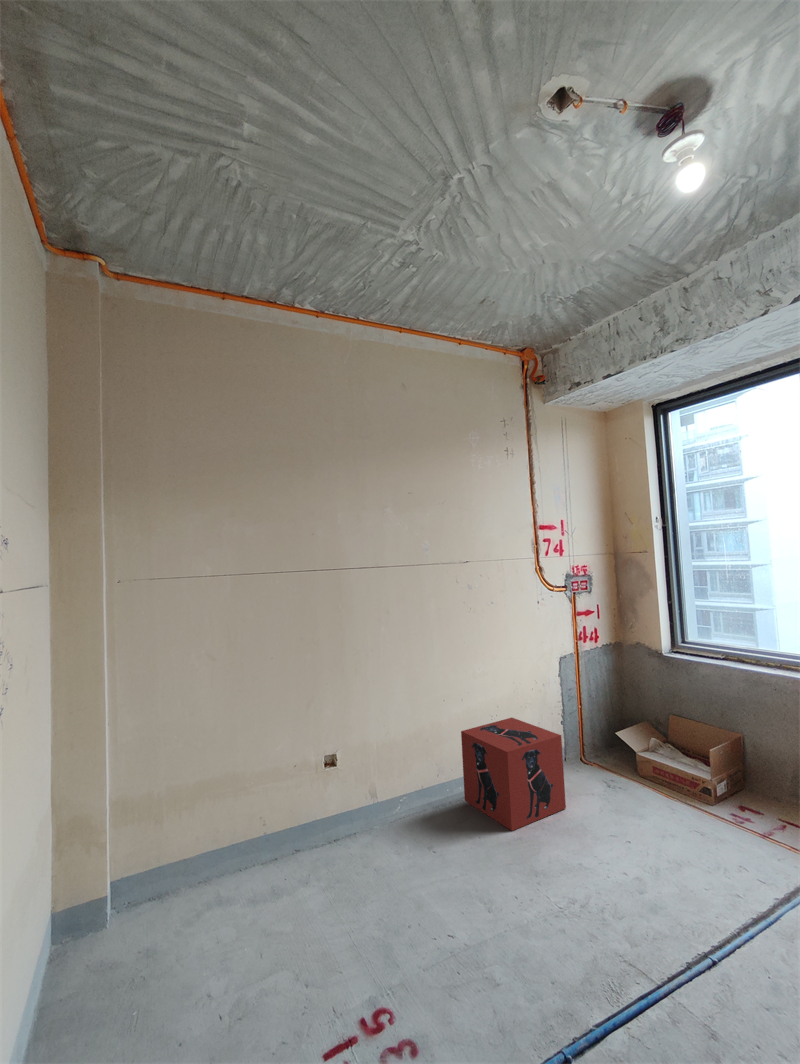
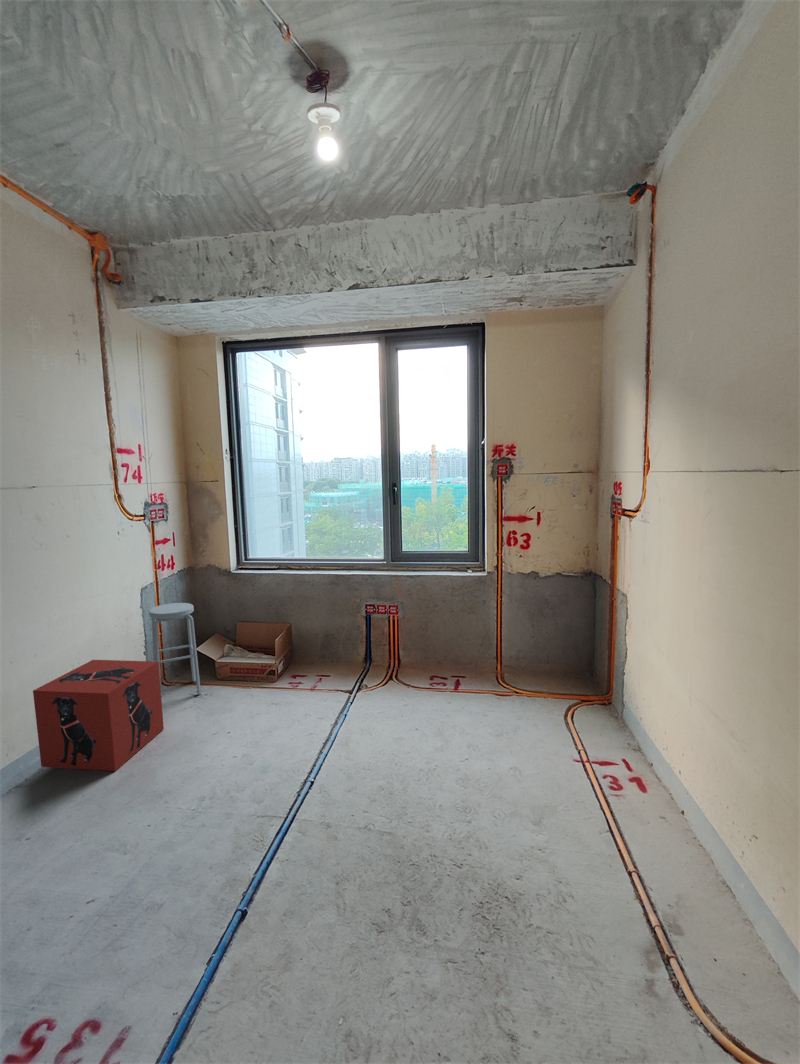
stool: none [565,678,615,786] -> present [149,603,201,695]

